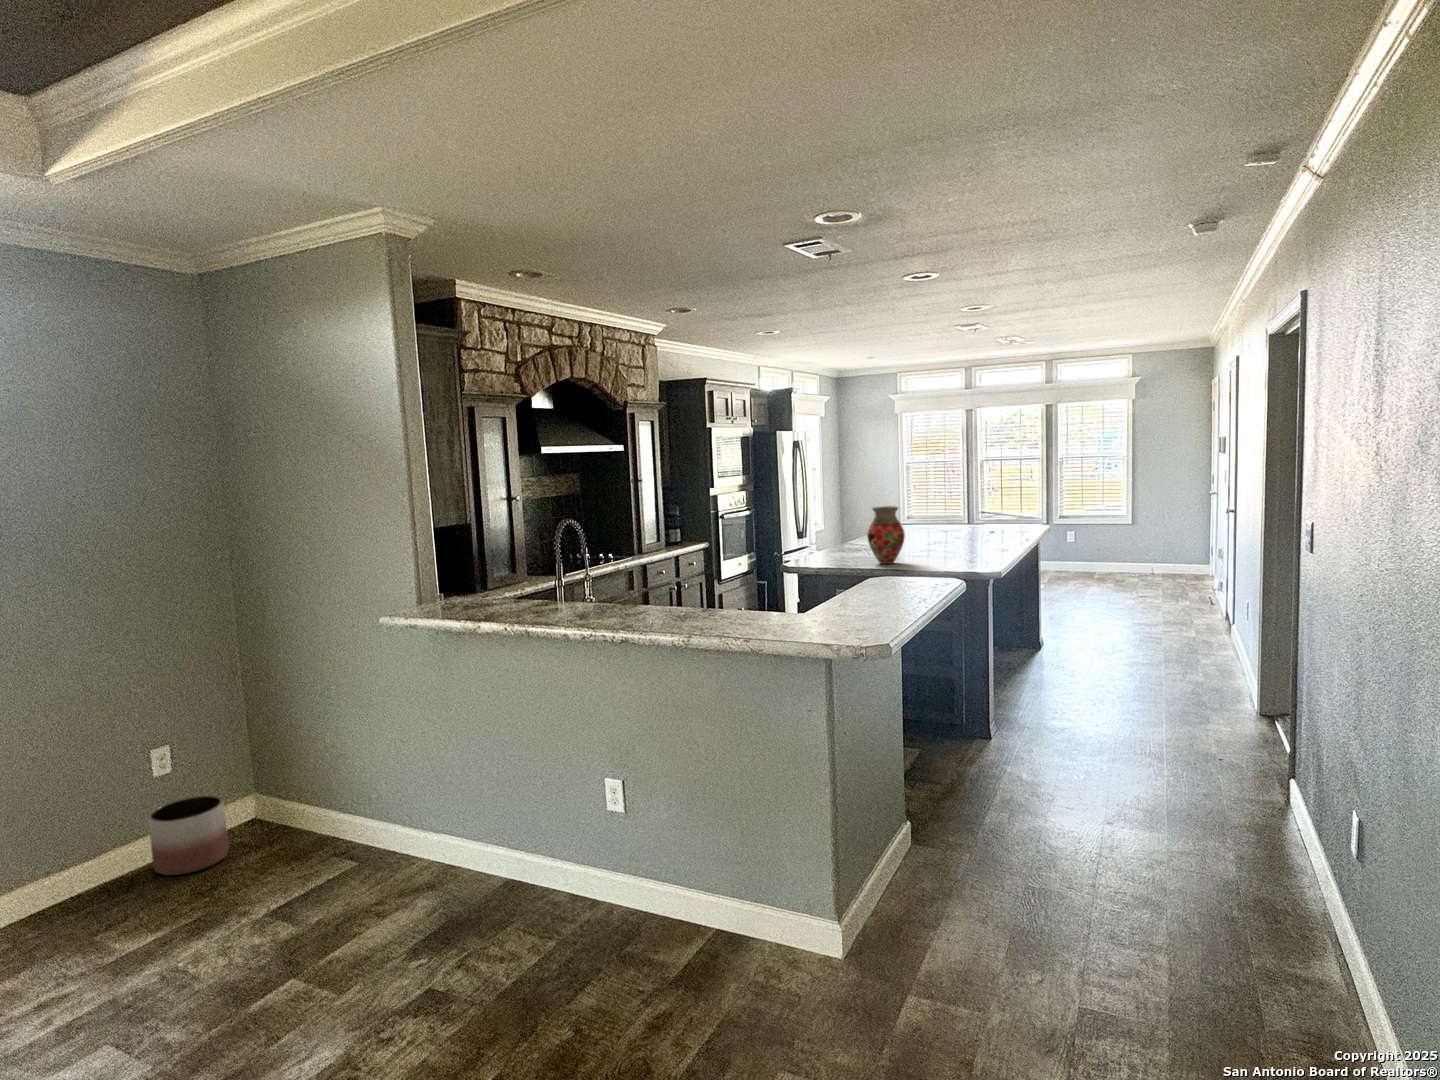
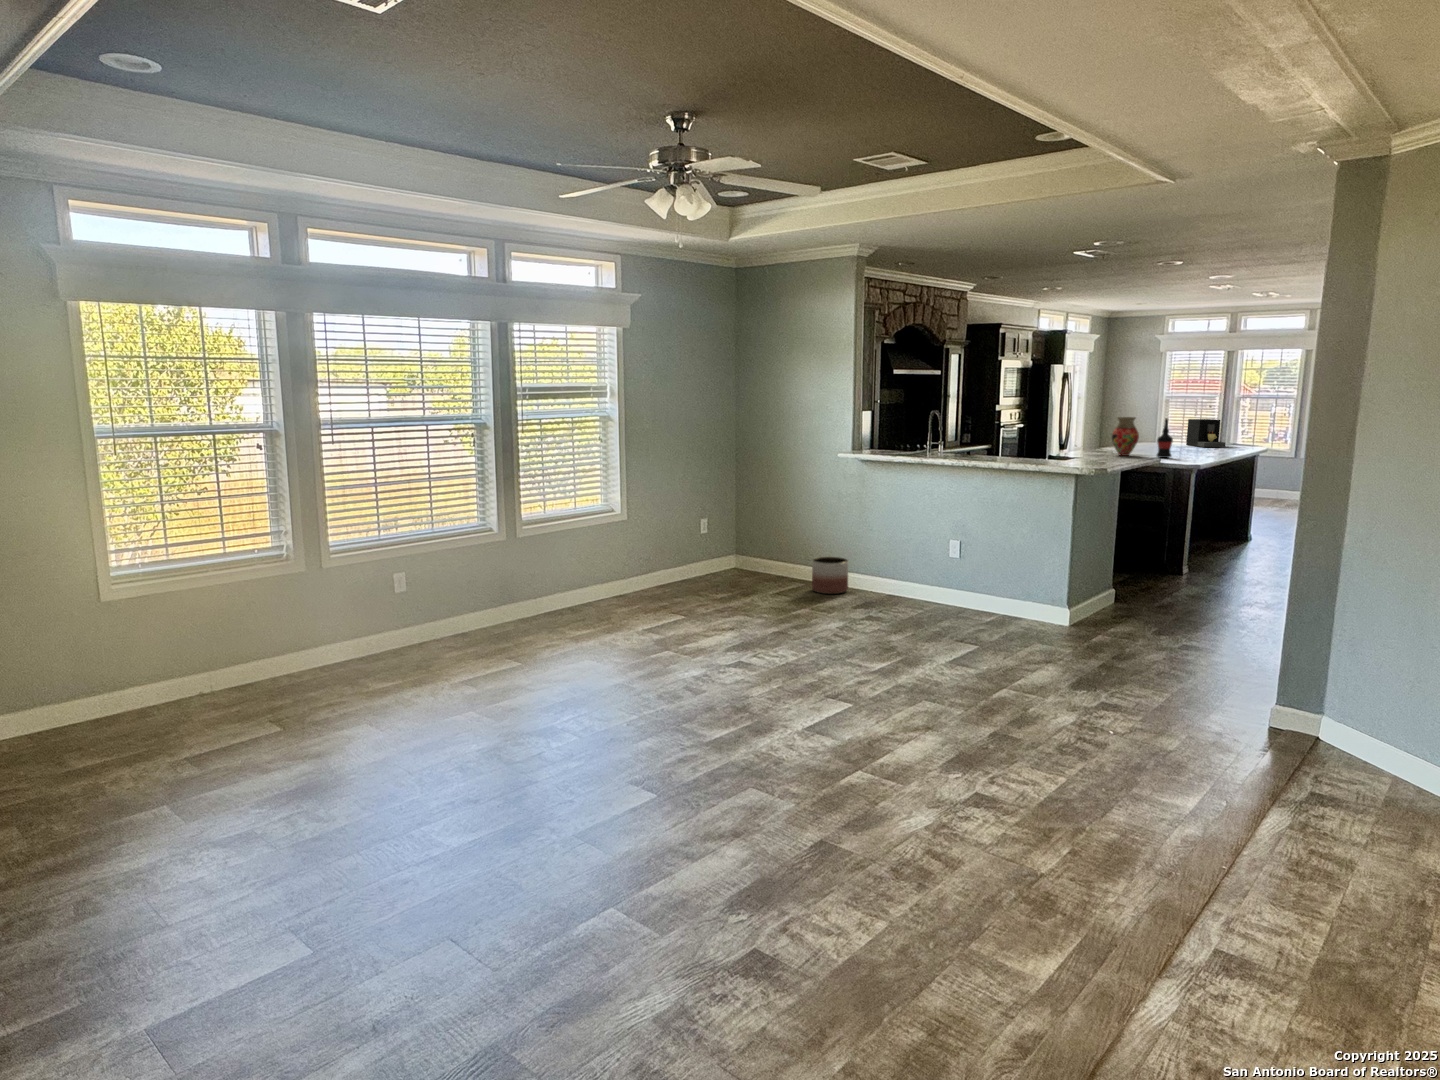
coffee maker: none [952,497,1002,535] -> present [1186,419,1225,447]
wine bottle: none [932,508,953,566] -> present [1157,418,1173,458]
planter: present [148,795,229,875] -> present [812,557,848,594]

